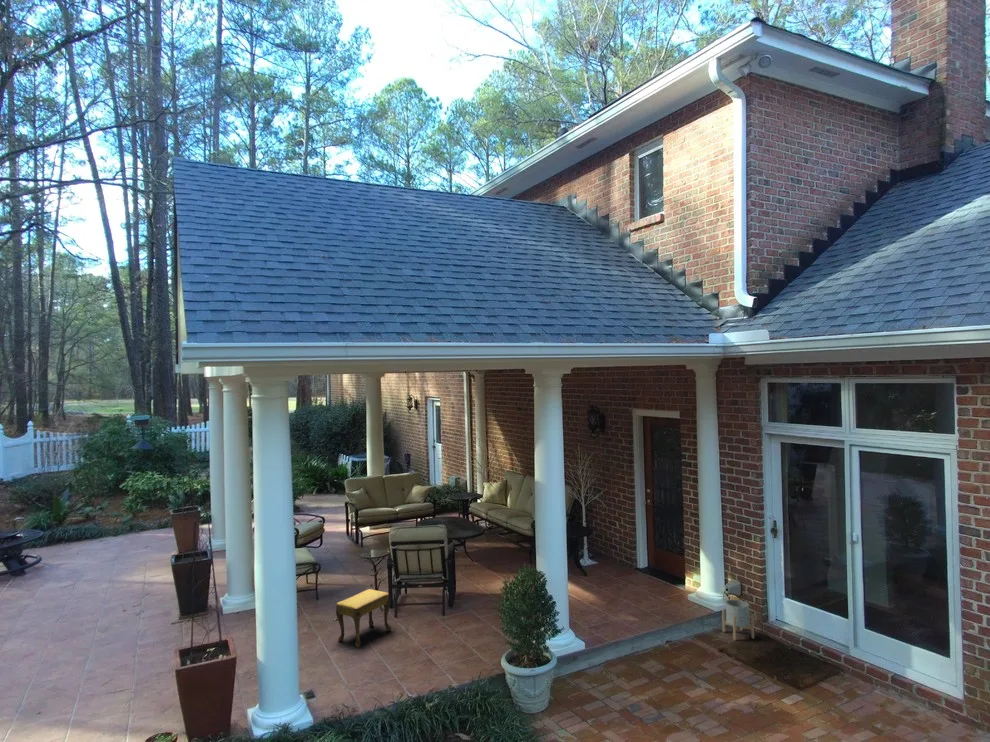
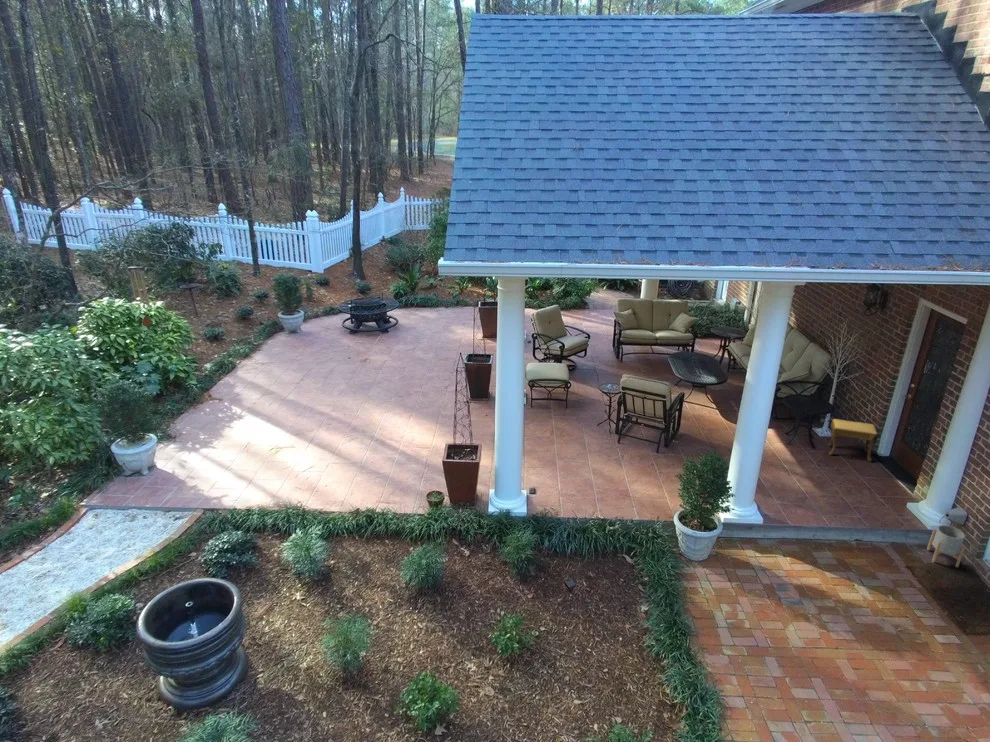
footstool: present [336,589,391,648] -> present [828,419,877,462]

